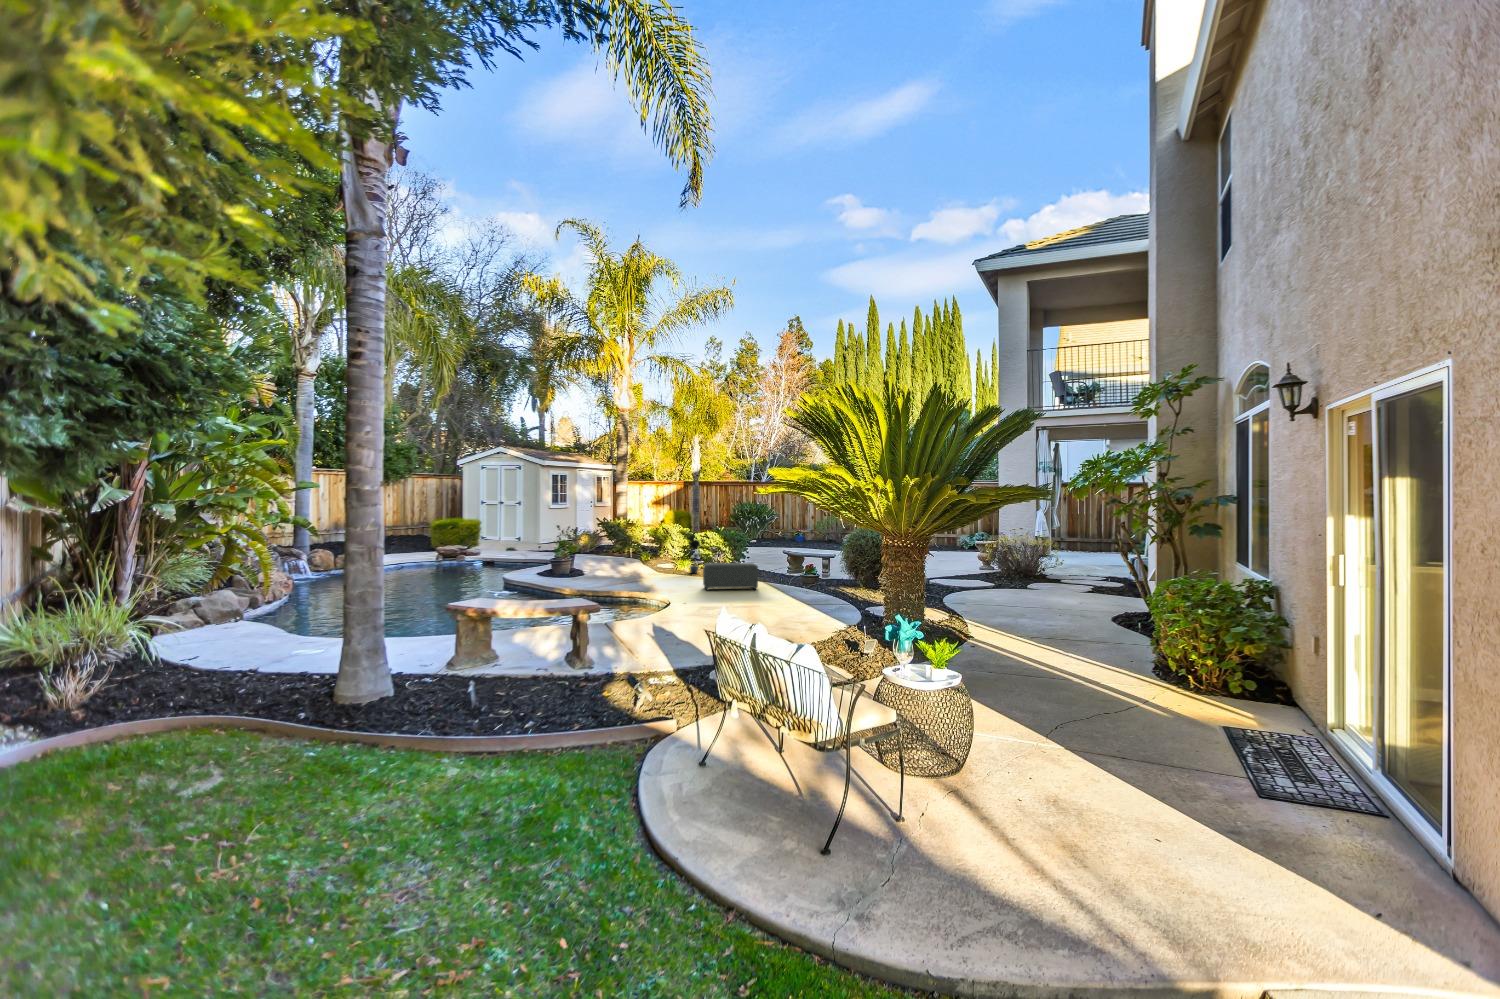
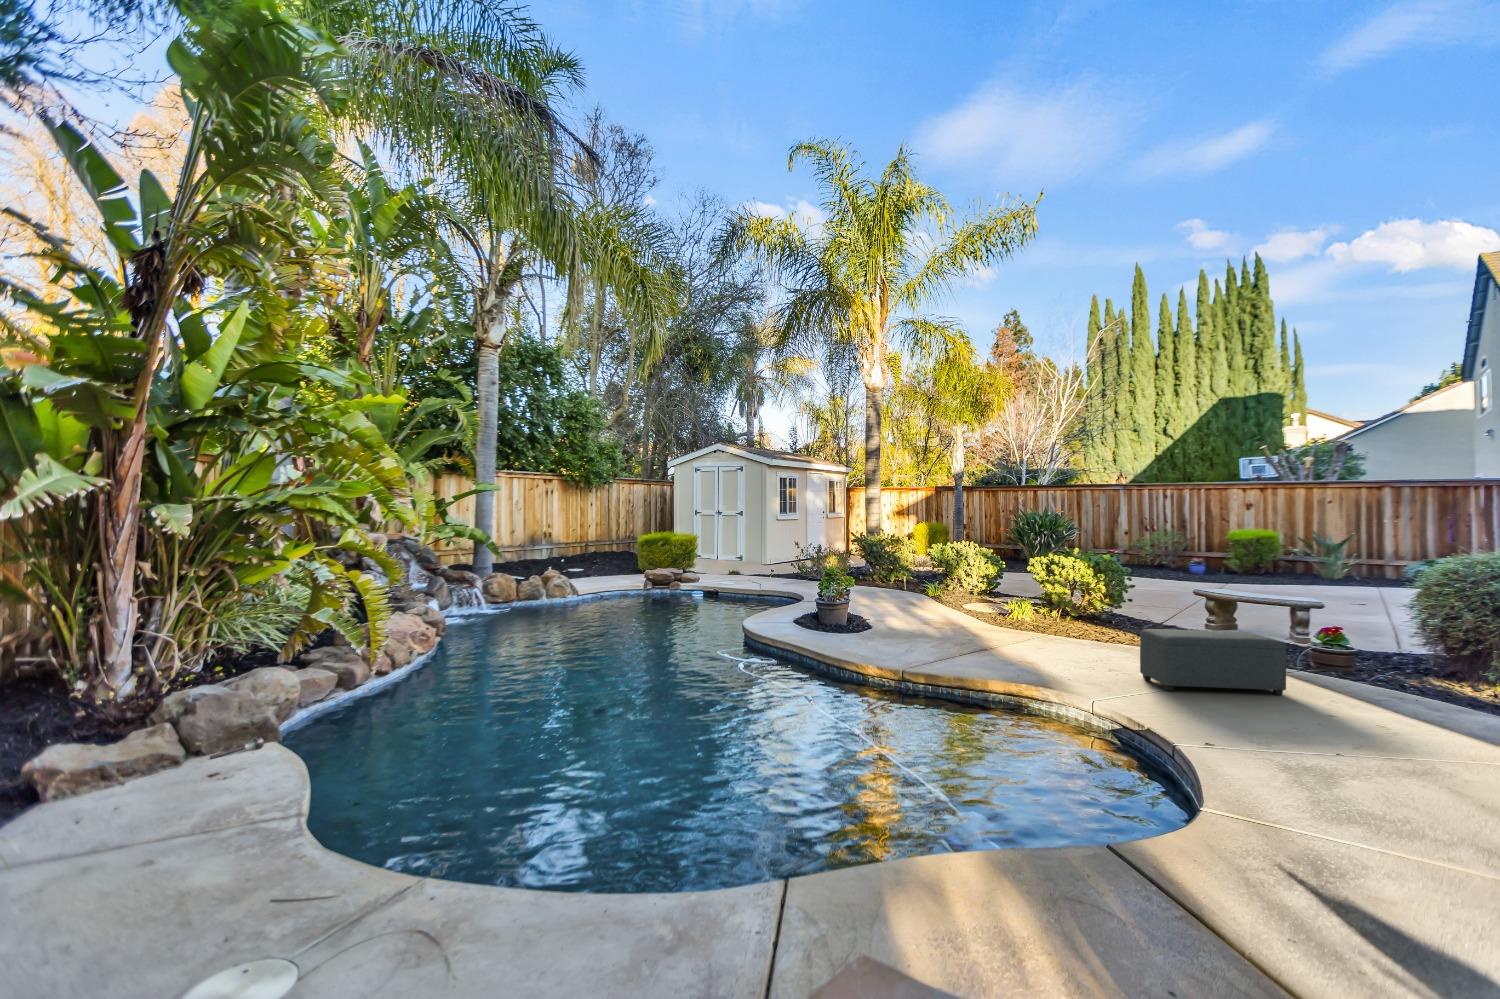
potted plant: present [688,535,704,573] -> none [1025,562,1073,631]

